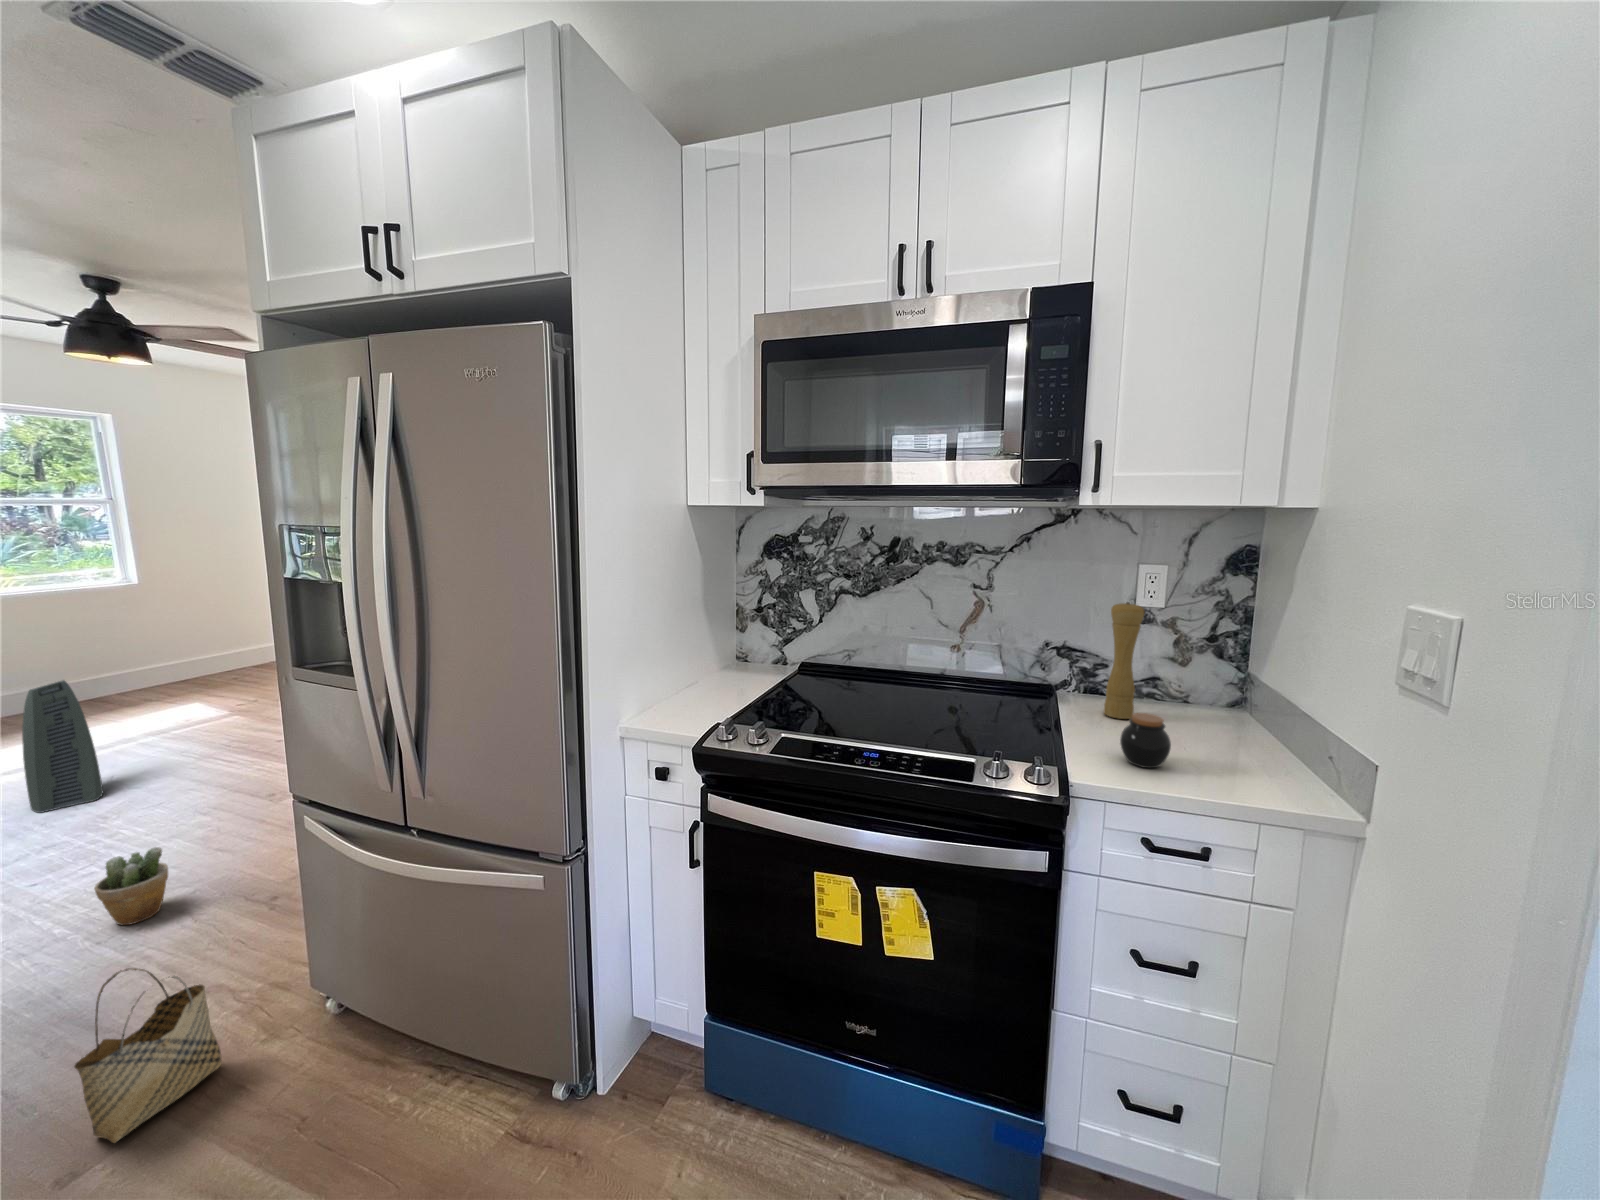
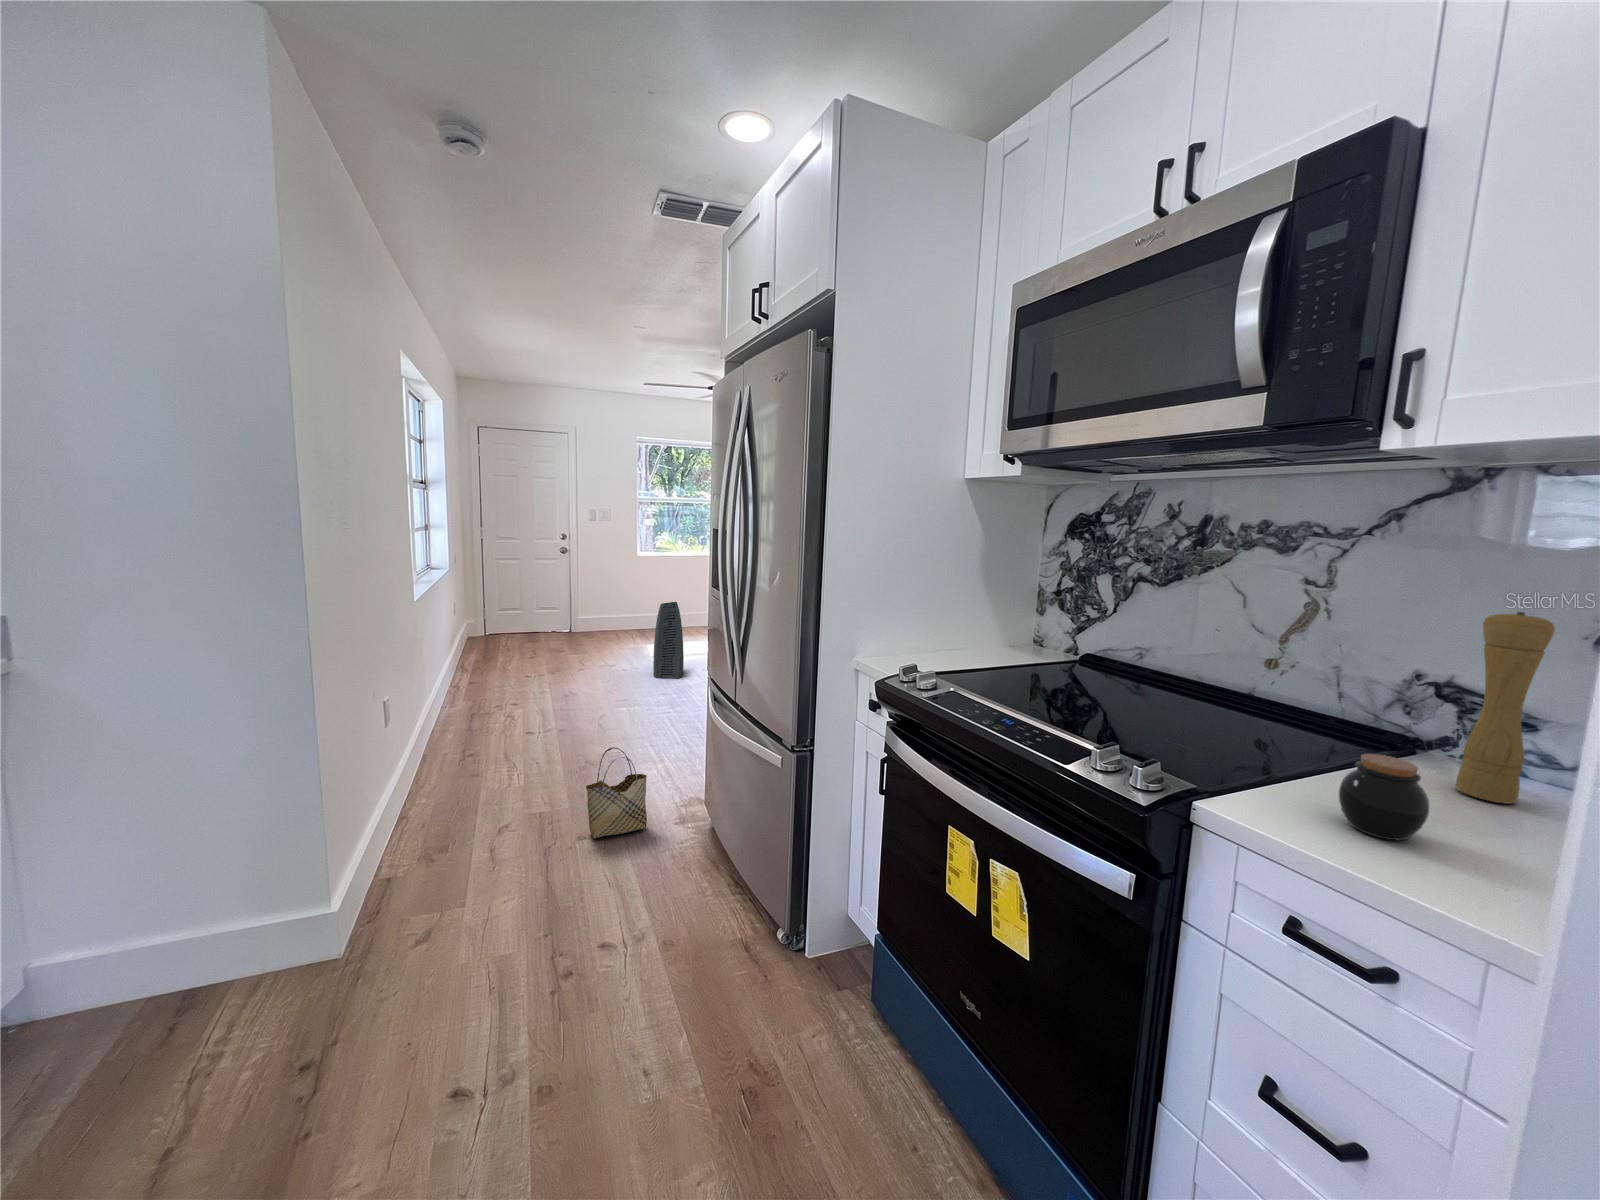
potted plant: present [94,847,168,925] -> none [644,702,676,745]

